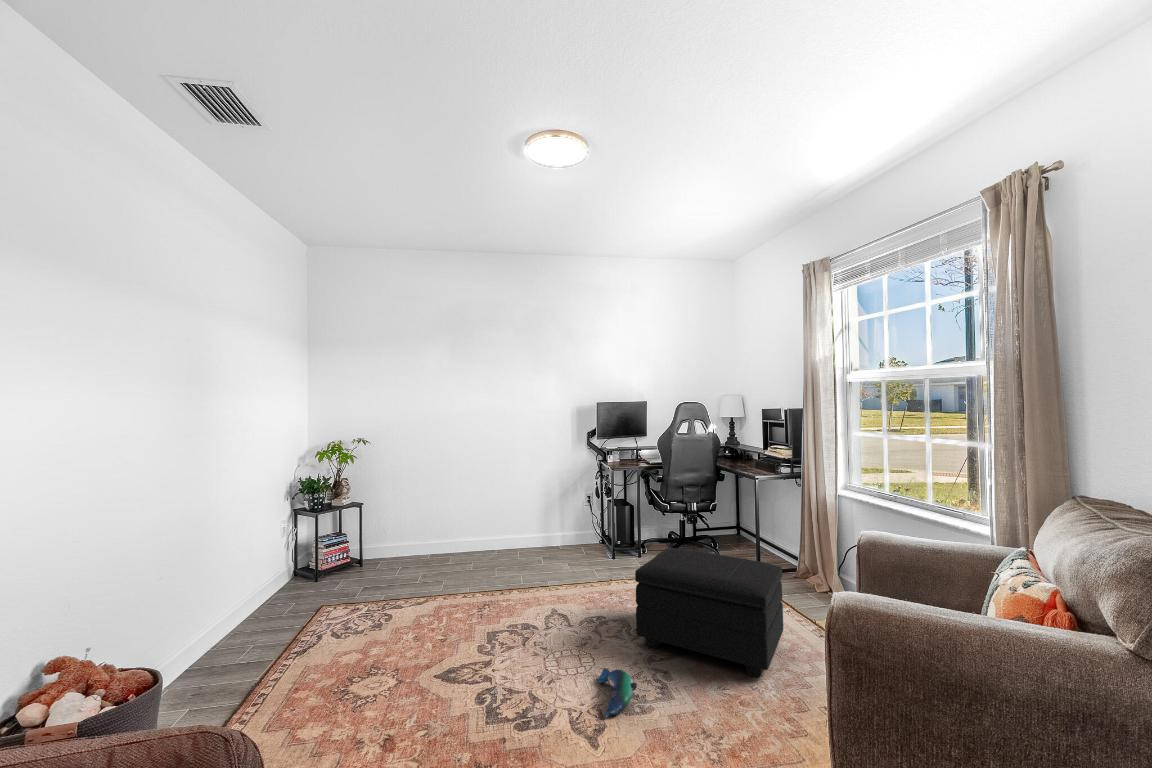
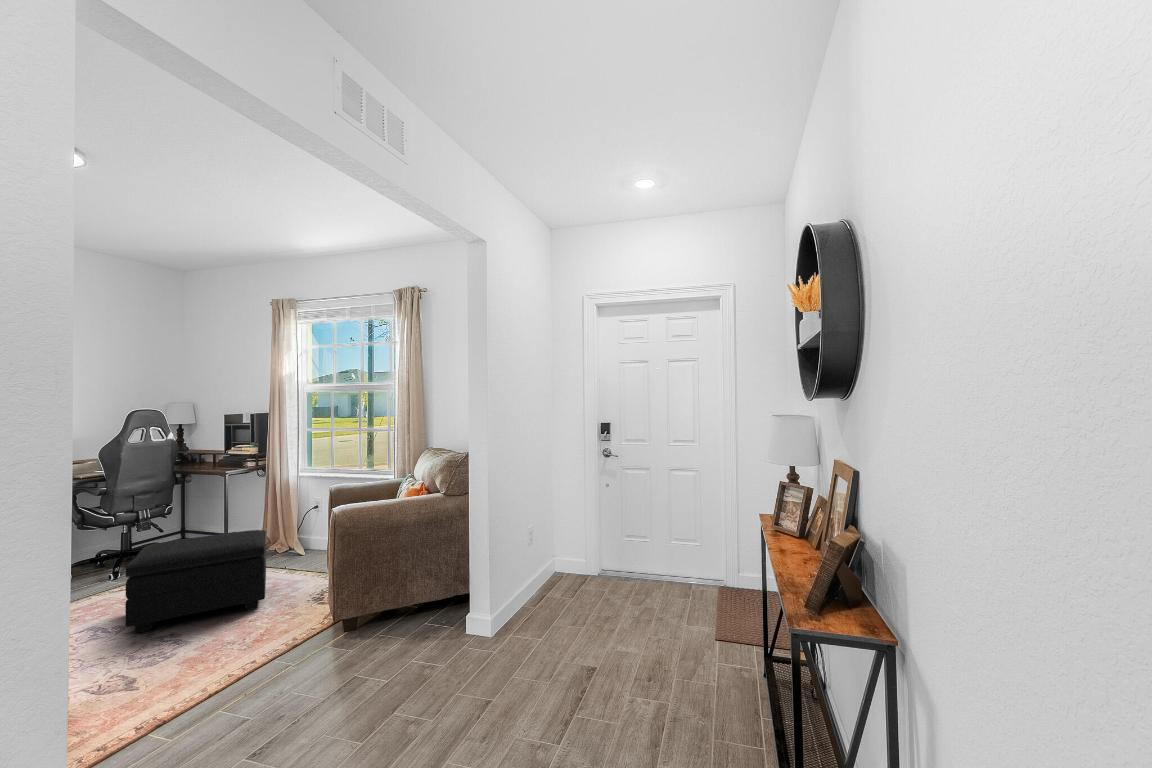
plush toy: present [597,669,637,718] -> none [99,645,157,681]

